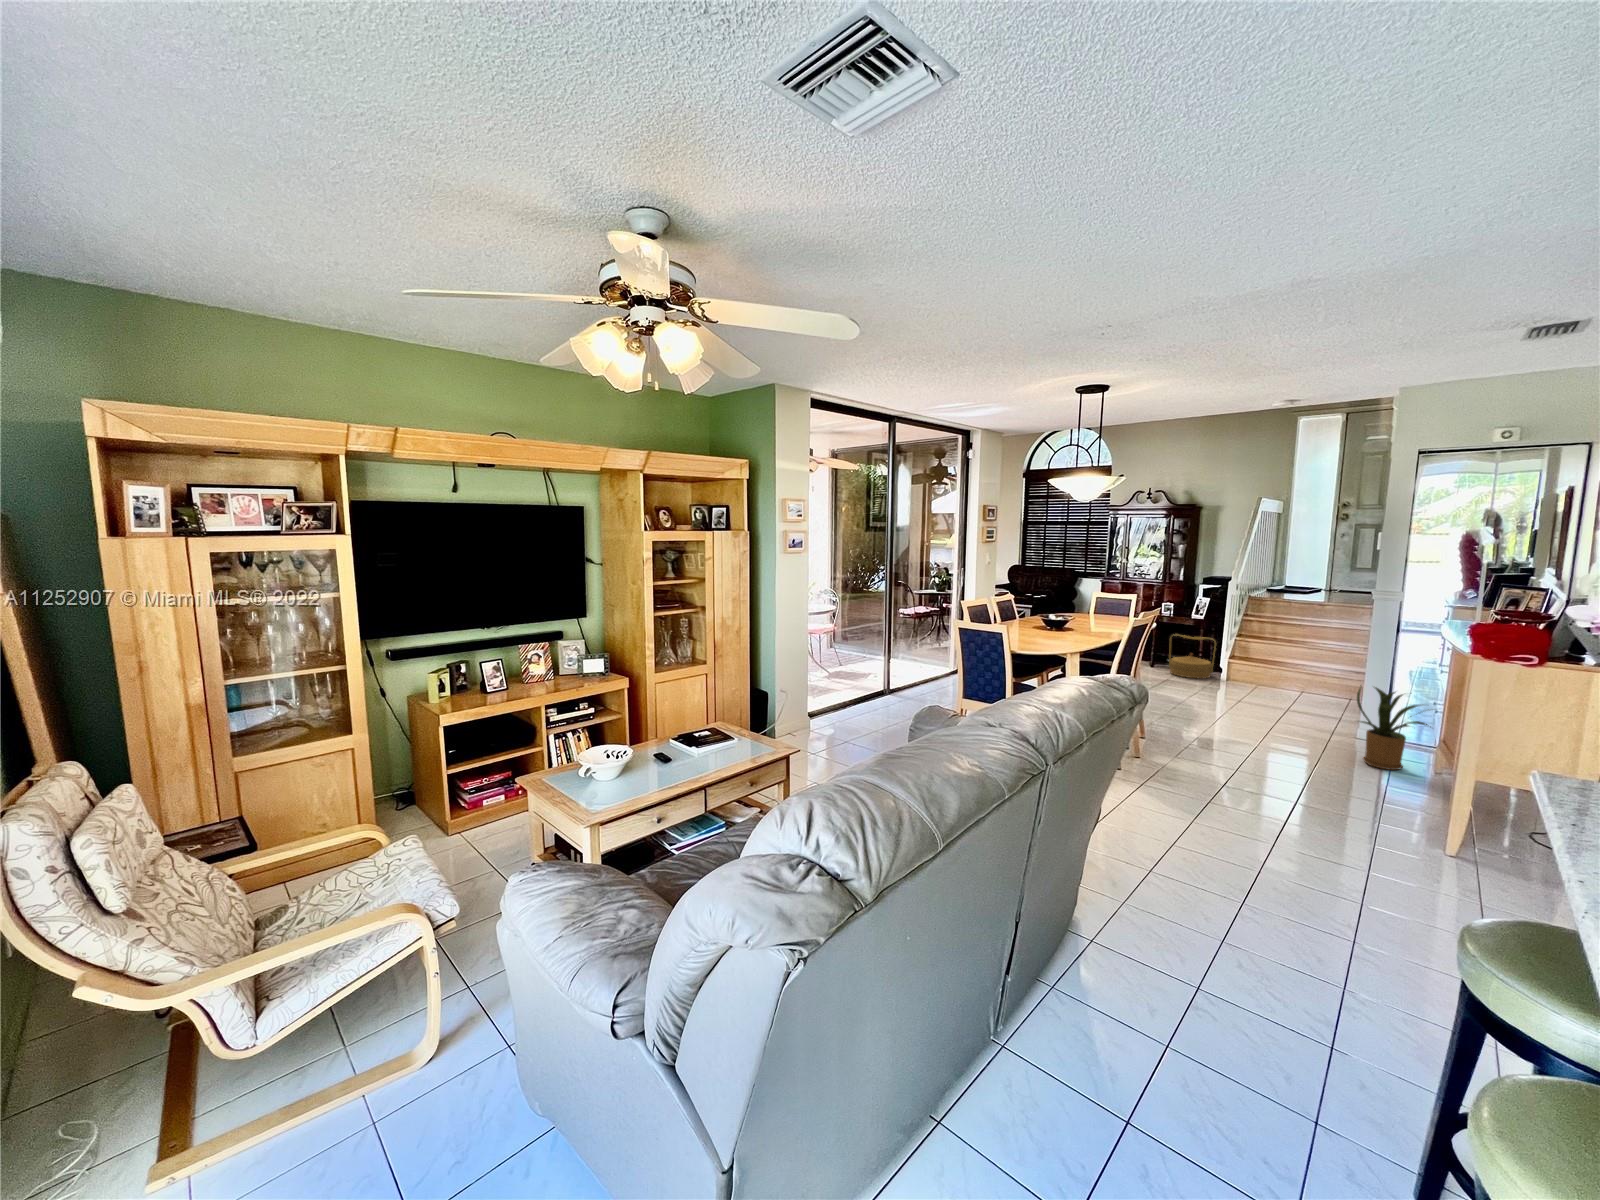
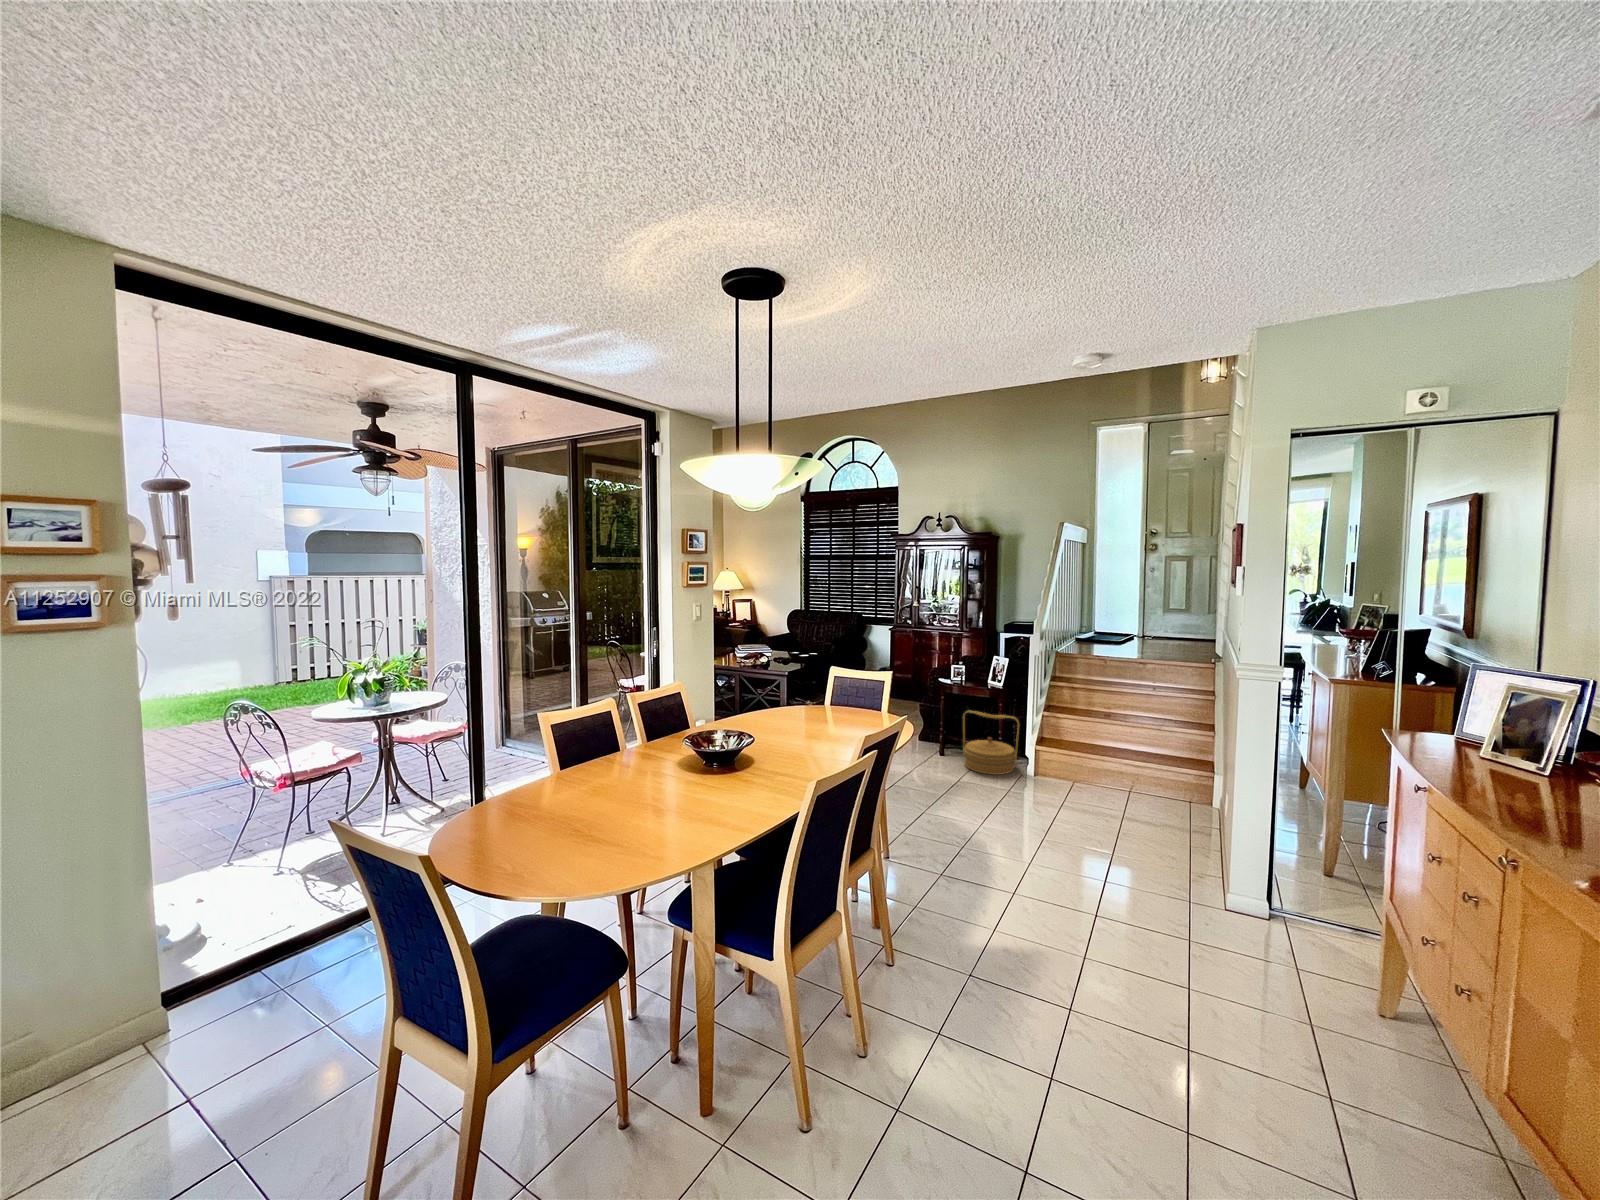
house plant: present [1357,685,1428,770] -> none [1220,846,1379,1023]

